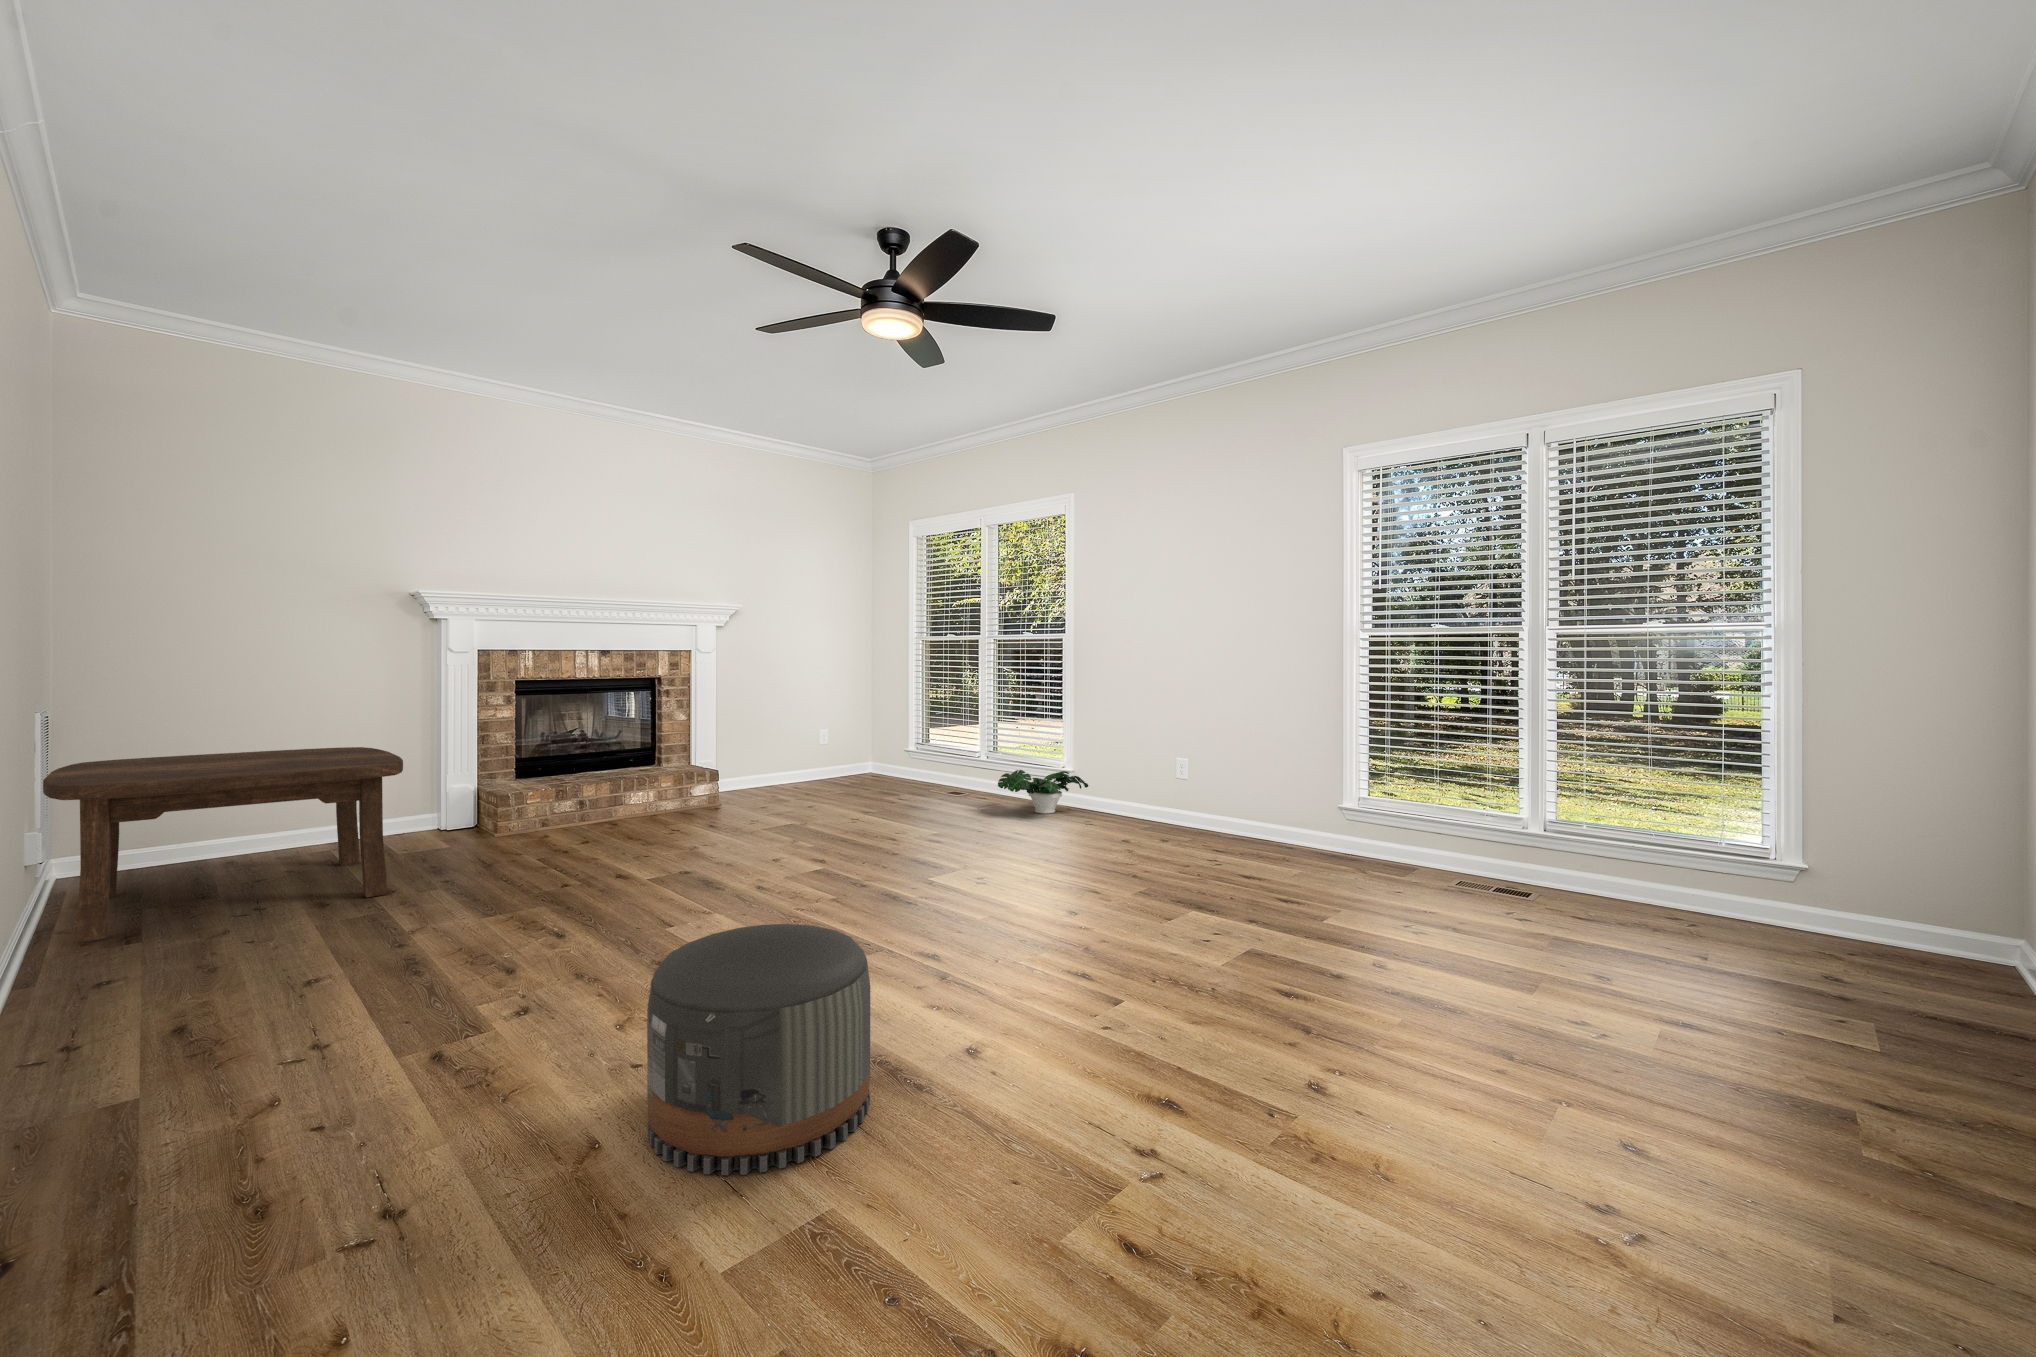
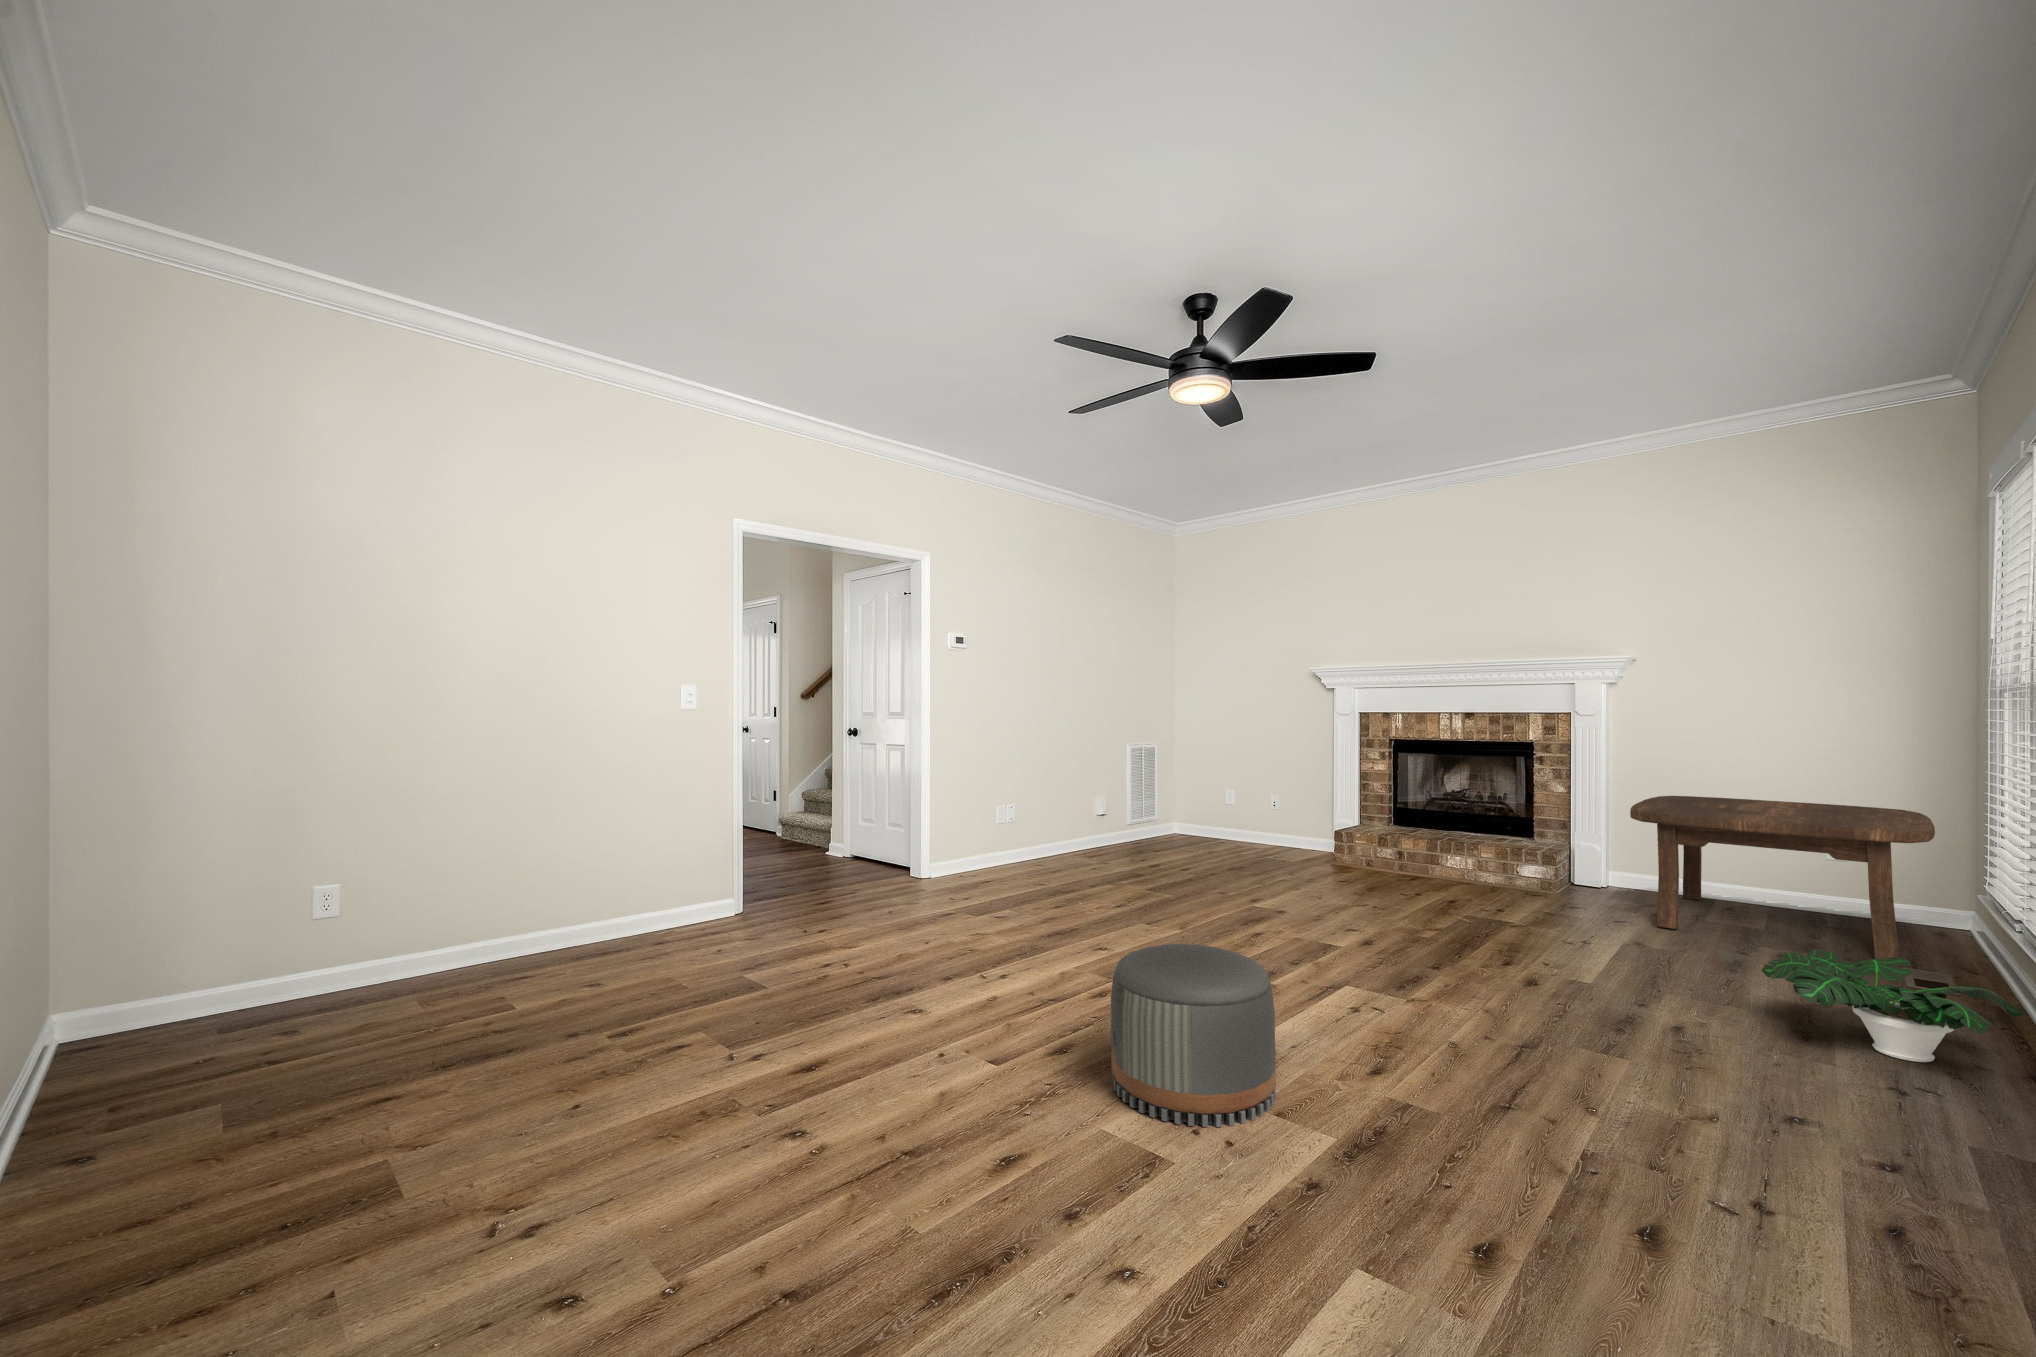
coffee table: present [43,747,403,943] -> present [1630,796,1935,960]
pouf: present [647,924,870,1175] -> present [1111,944,1276,1127]

